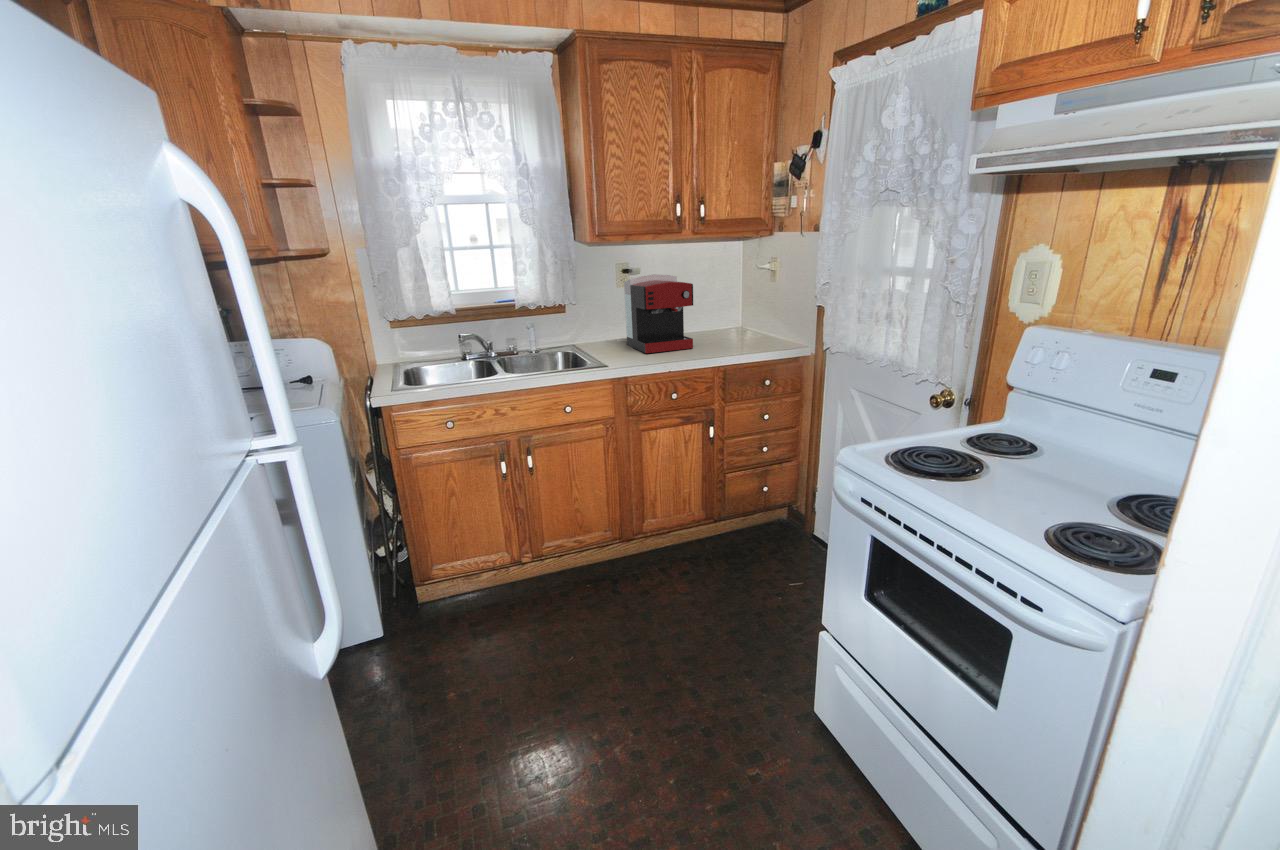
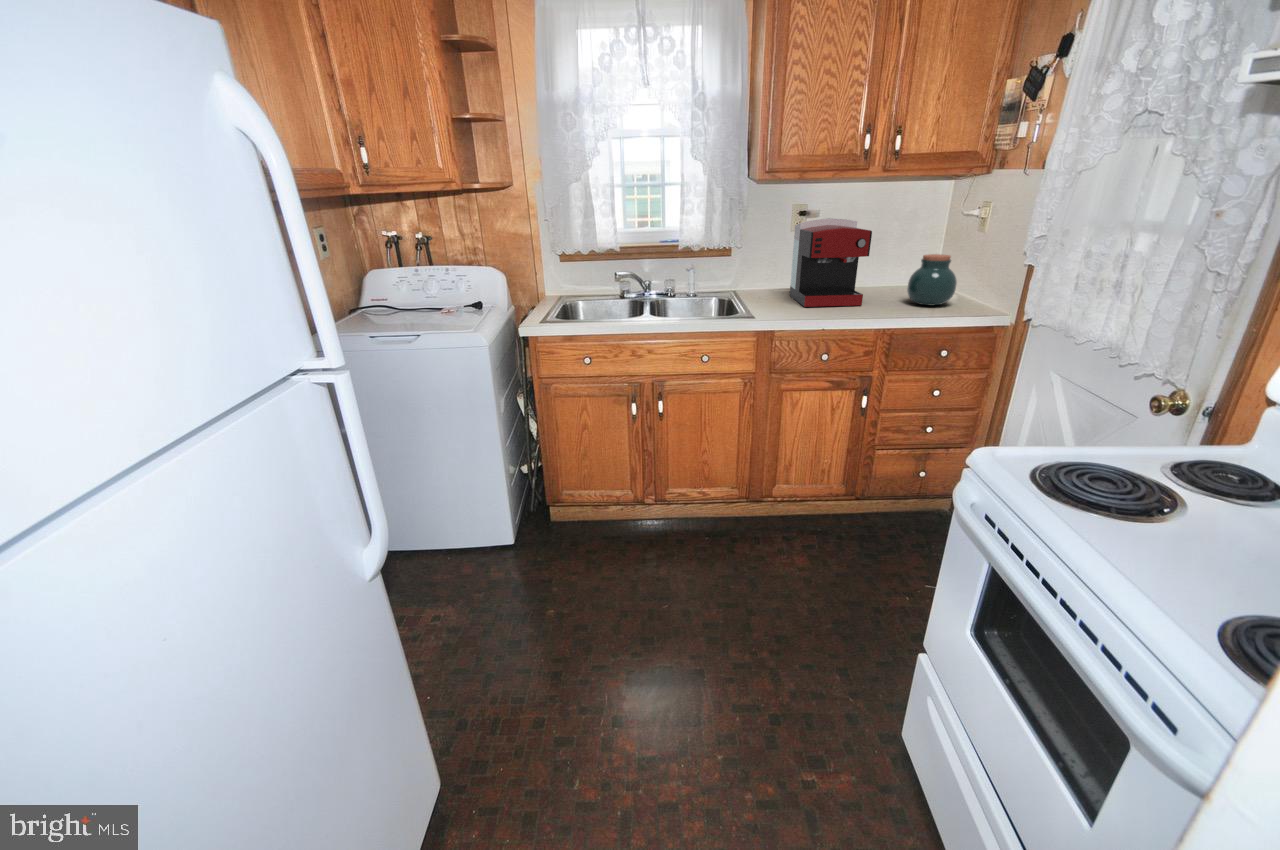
jar: none [726,301,764,344] -> present [907,254,957,306]

